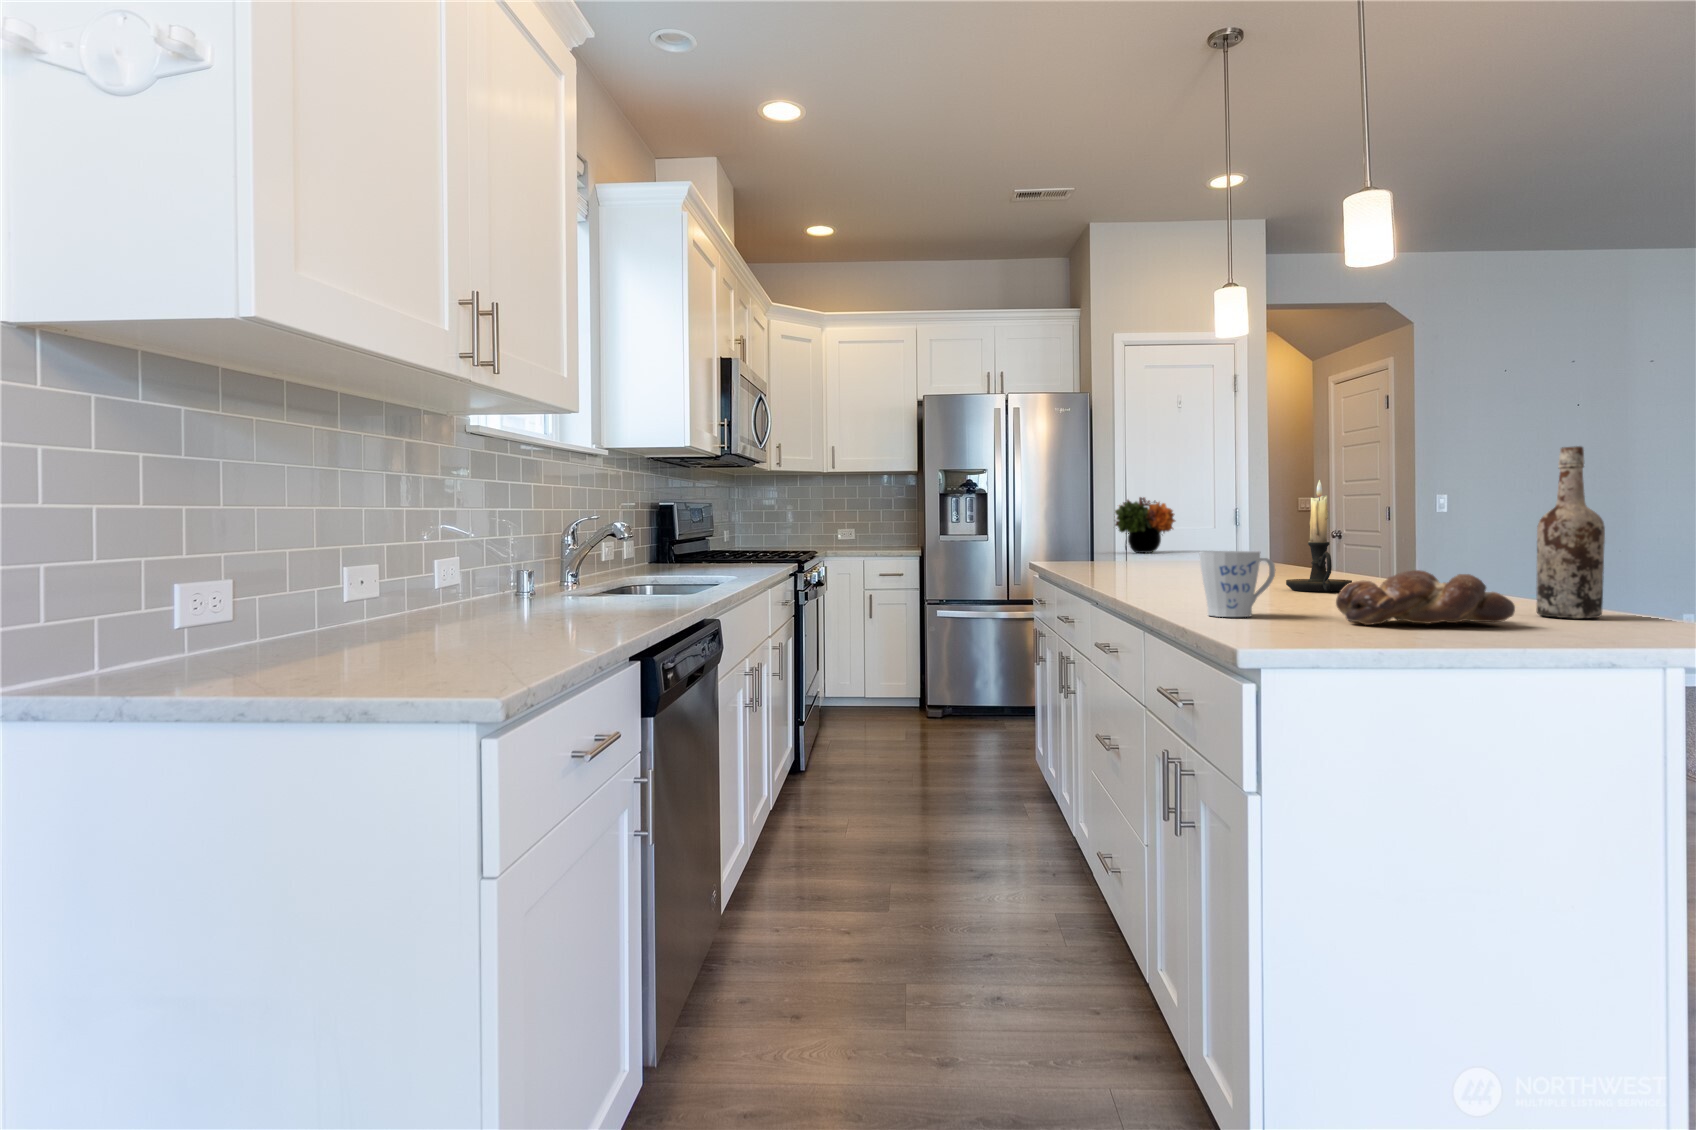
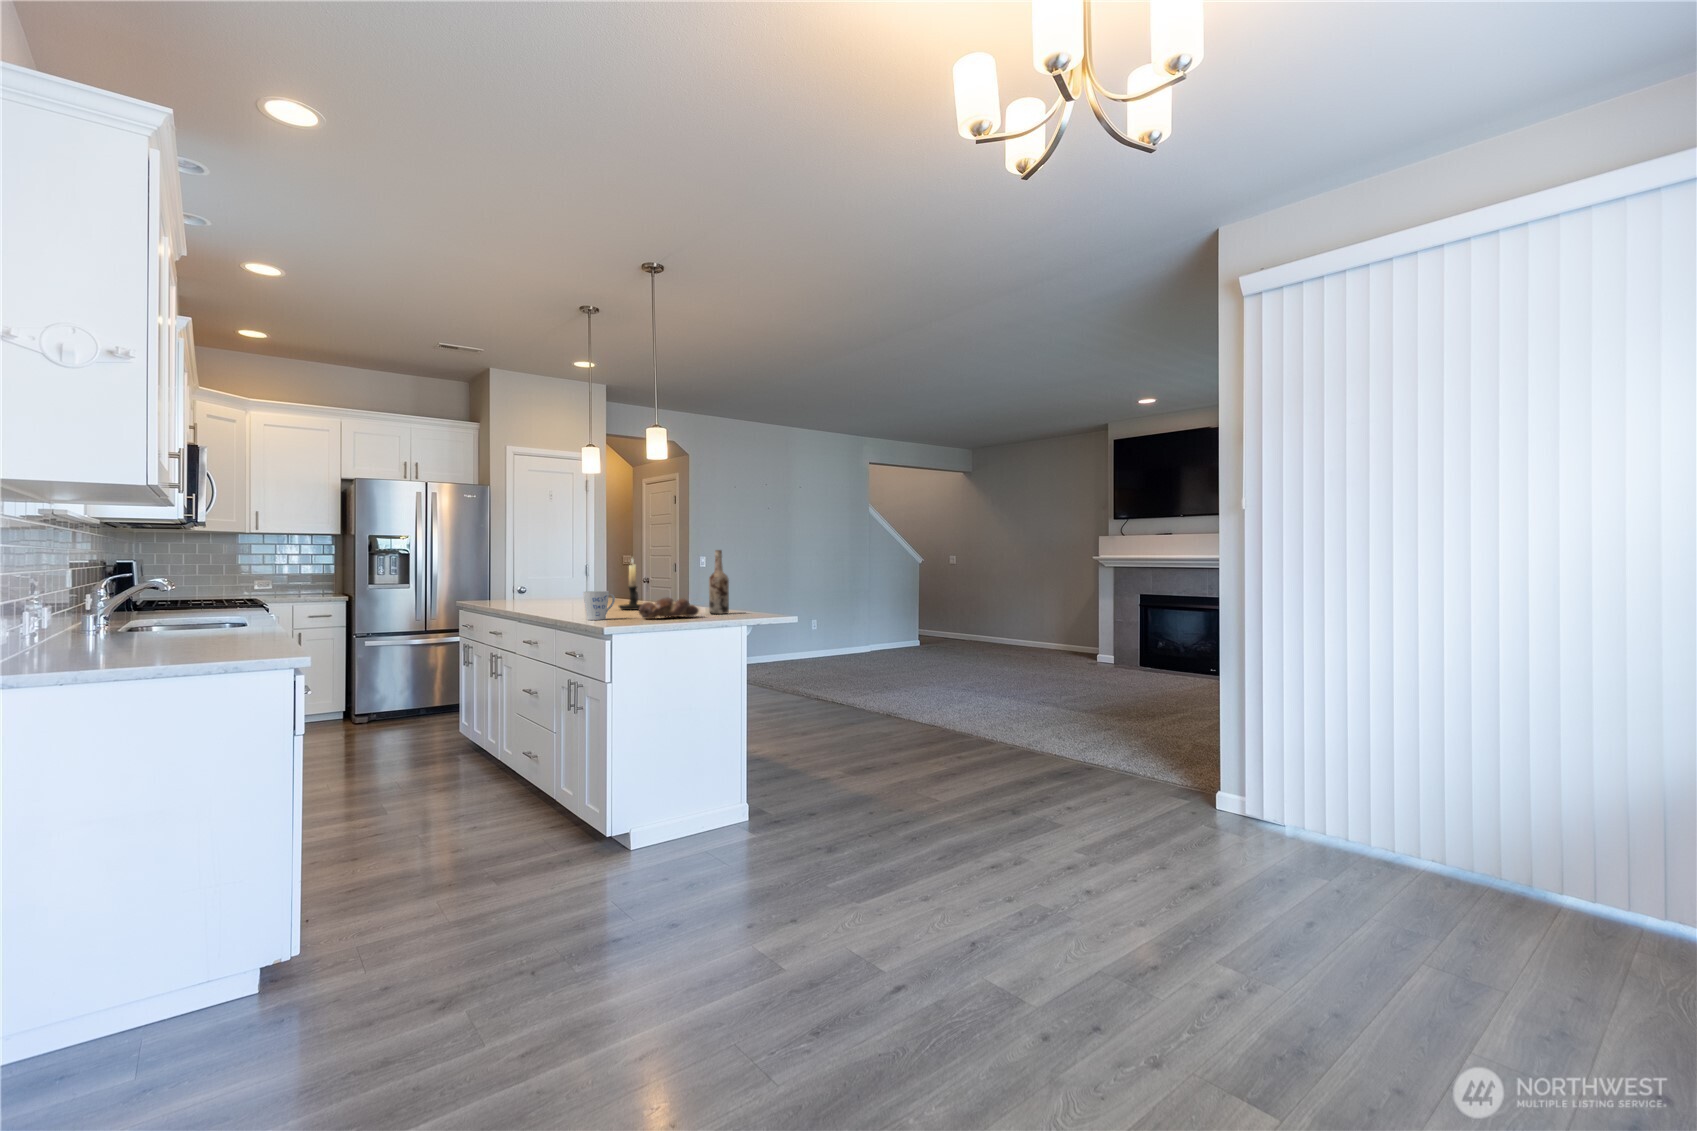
flower arrangement: present [1115,497,1175,553] -> none [503,557,549,594]

